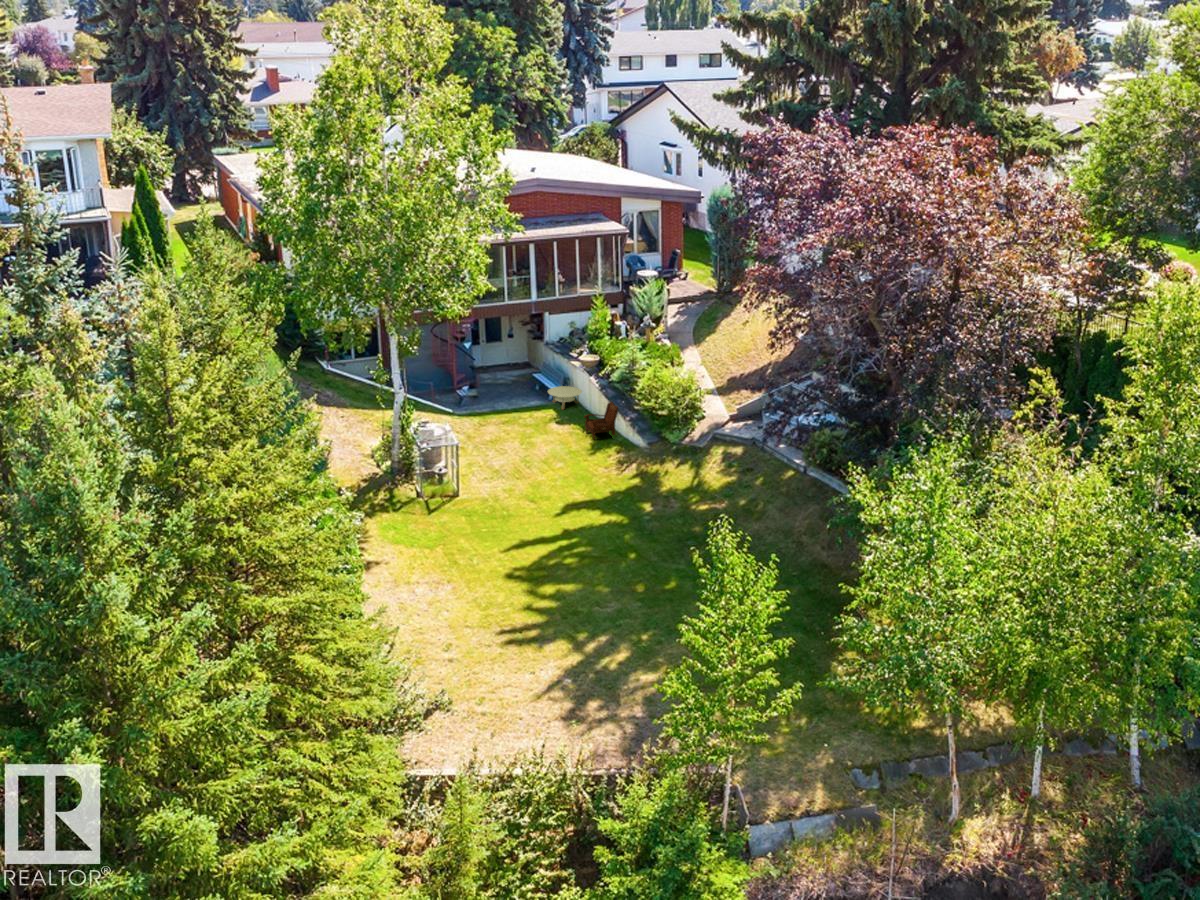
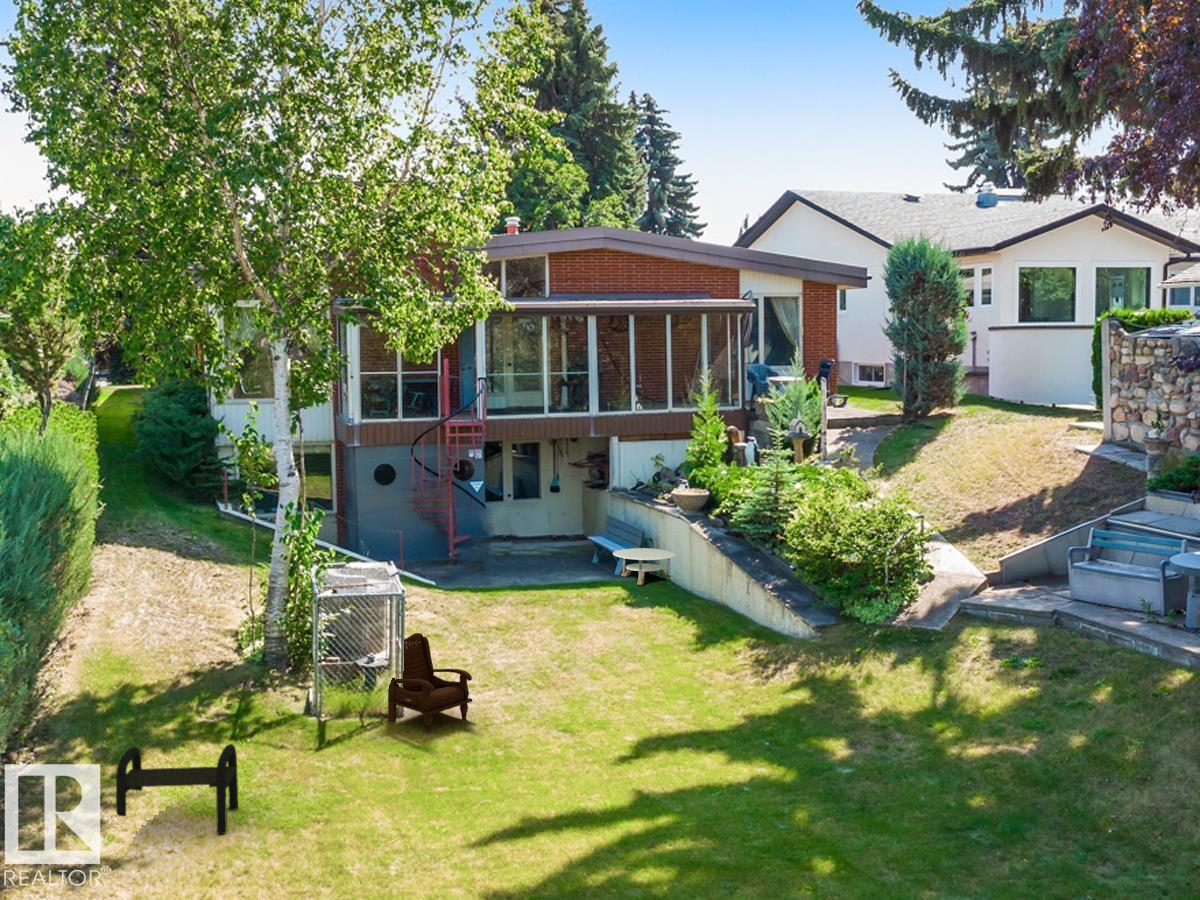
armchair: present [584,402,618,439] -> present [388,633,472,732]
bench: none [365,518,408,555] -> present [116,744,238,834]

